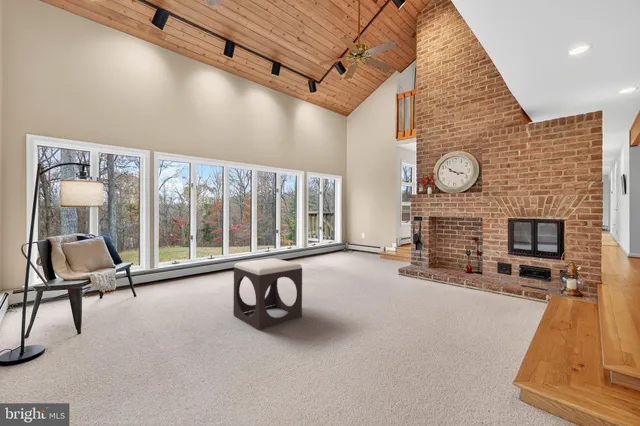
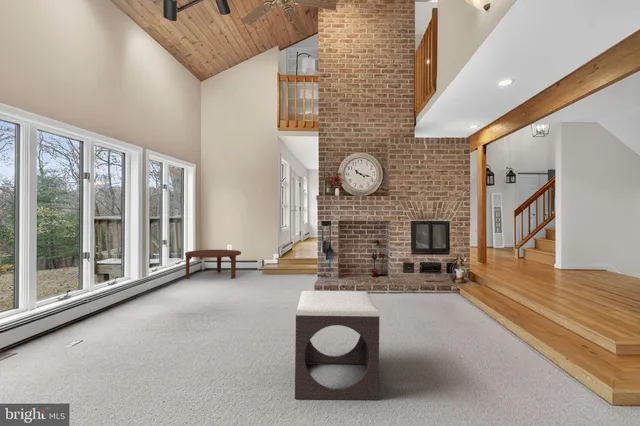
coffee table: none [337,237,377,259] -> present [185,250,241,279]

